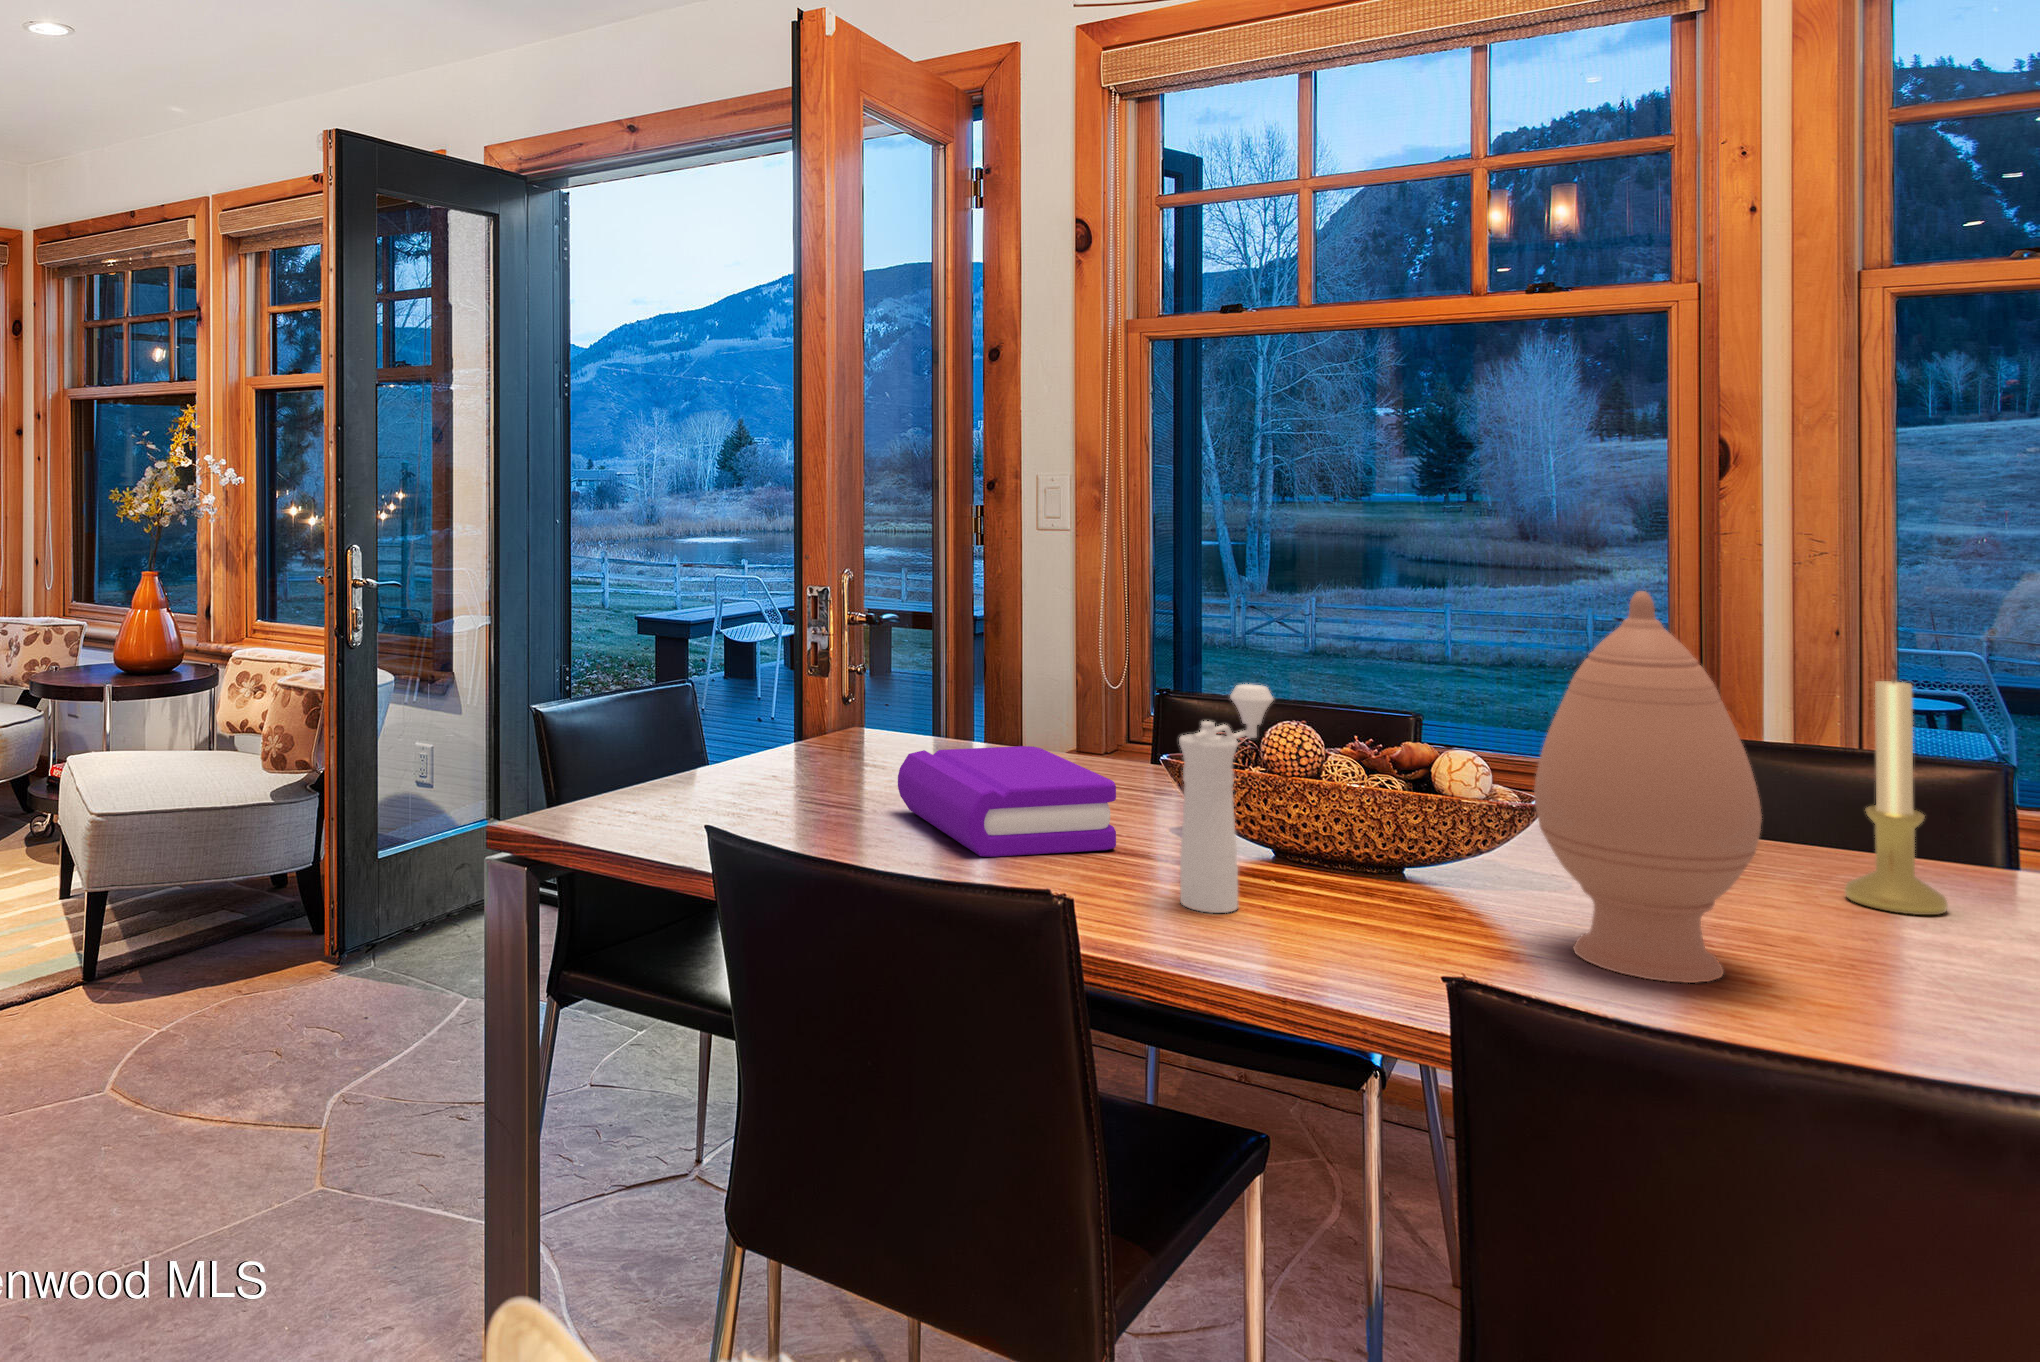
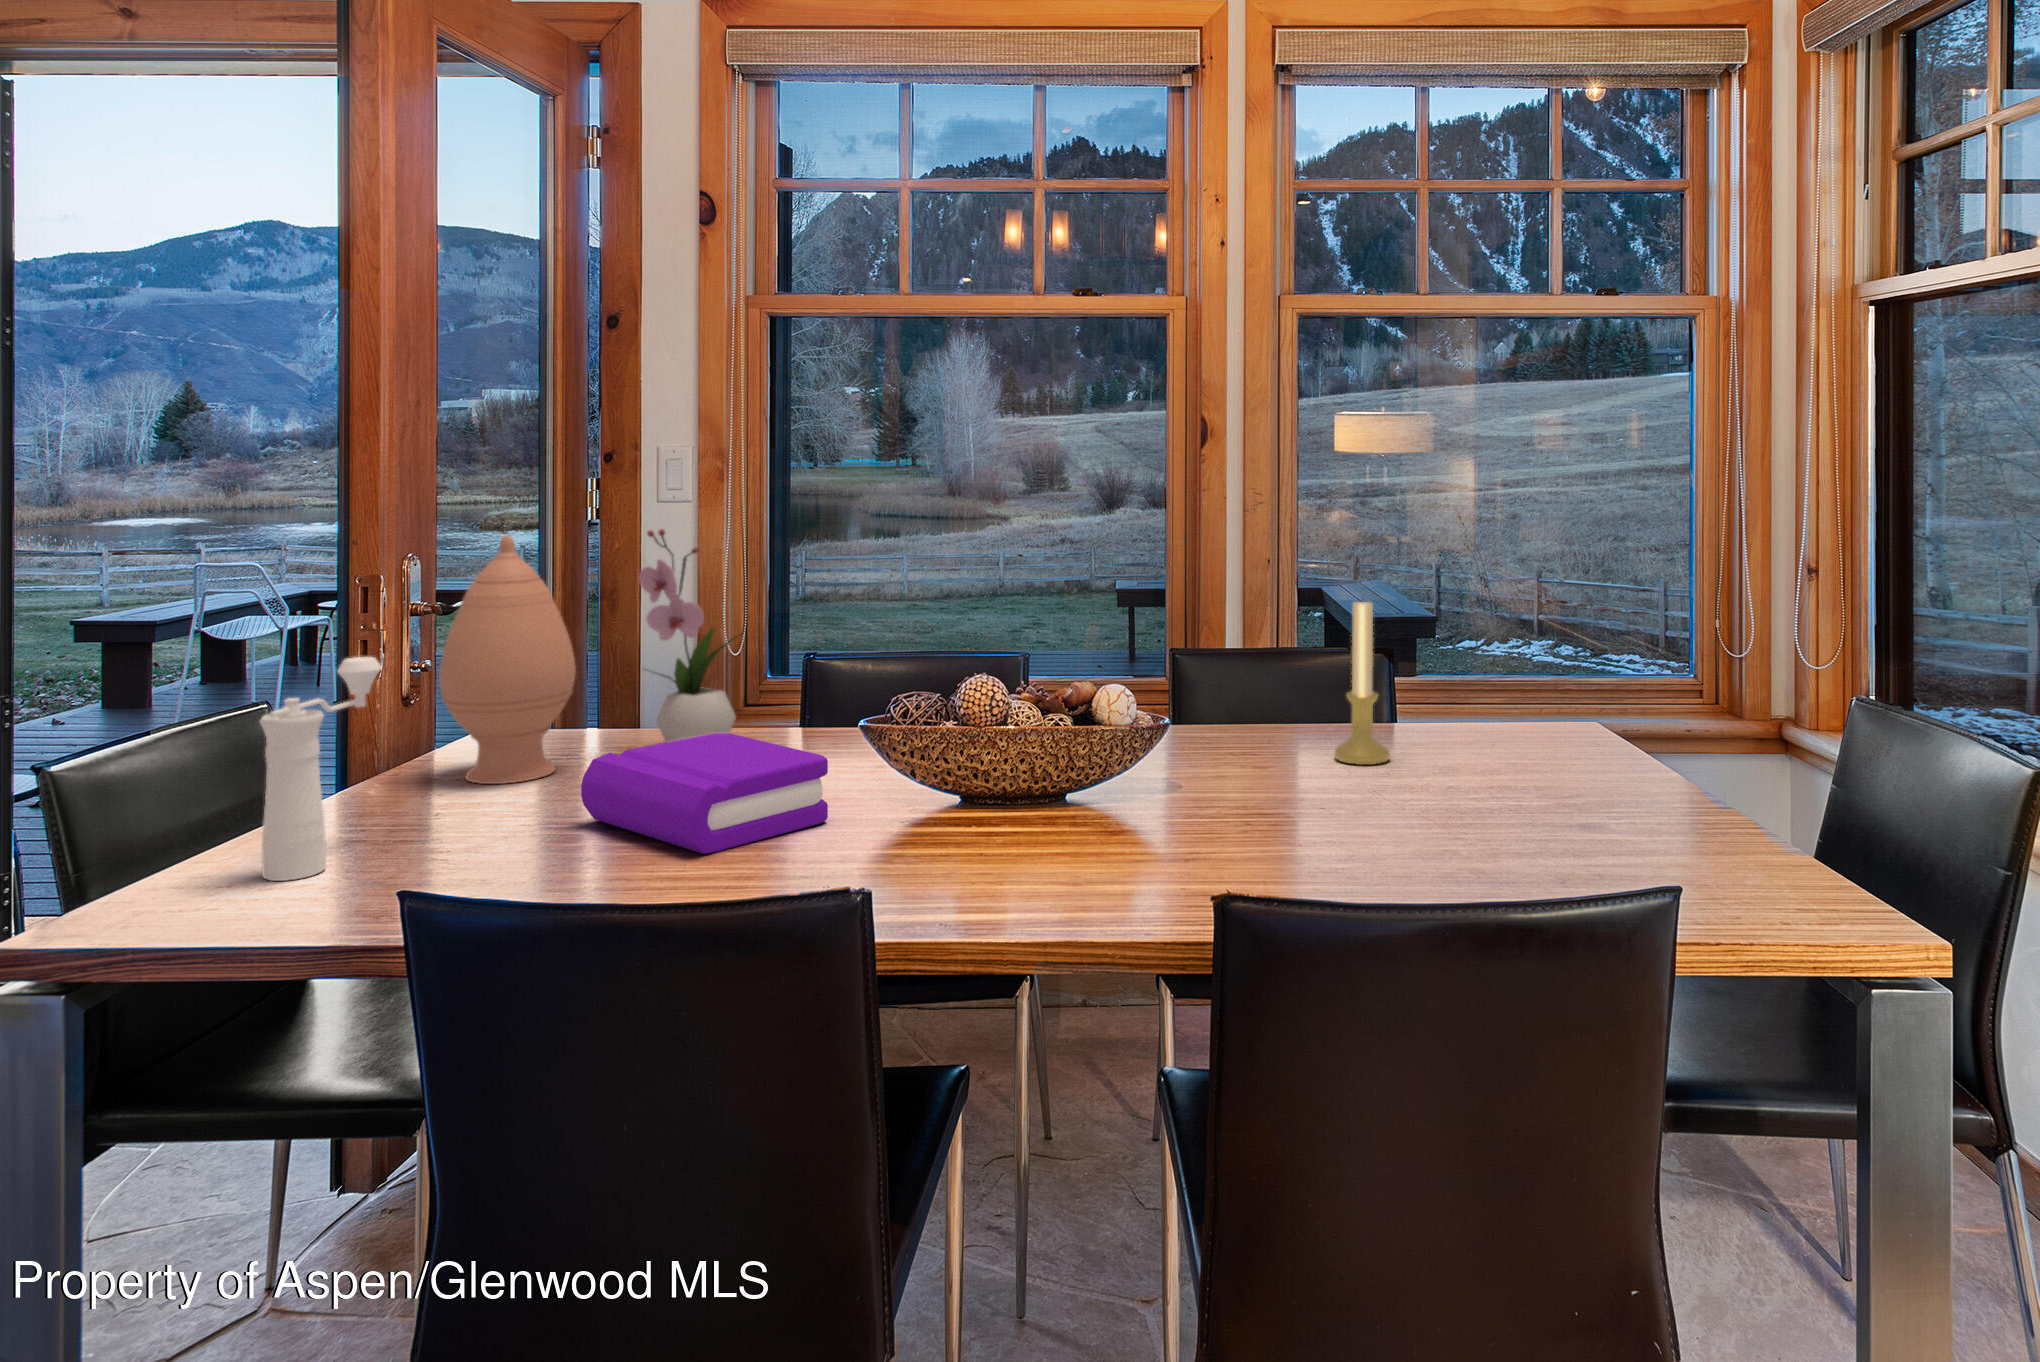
flower arrangement: none [988,547,1090,767] -> present [638,529,739,742]
vase: present [1534,591,1762,983] -> present [439,535,576,784]
pepper mill: present [1179,684,1273,913] -> present [260,657,382,881]

